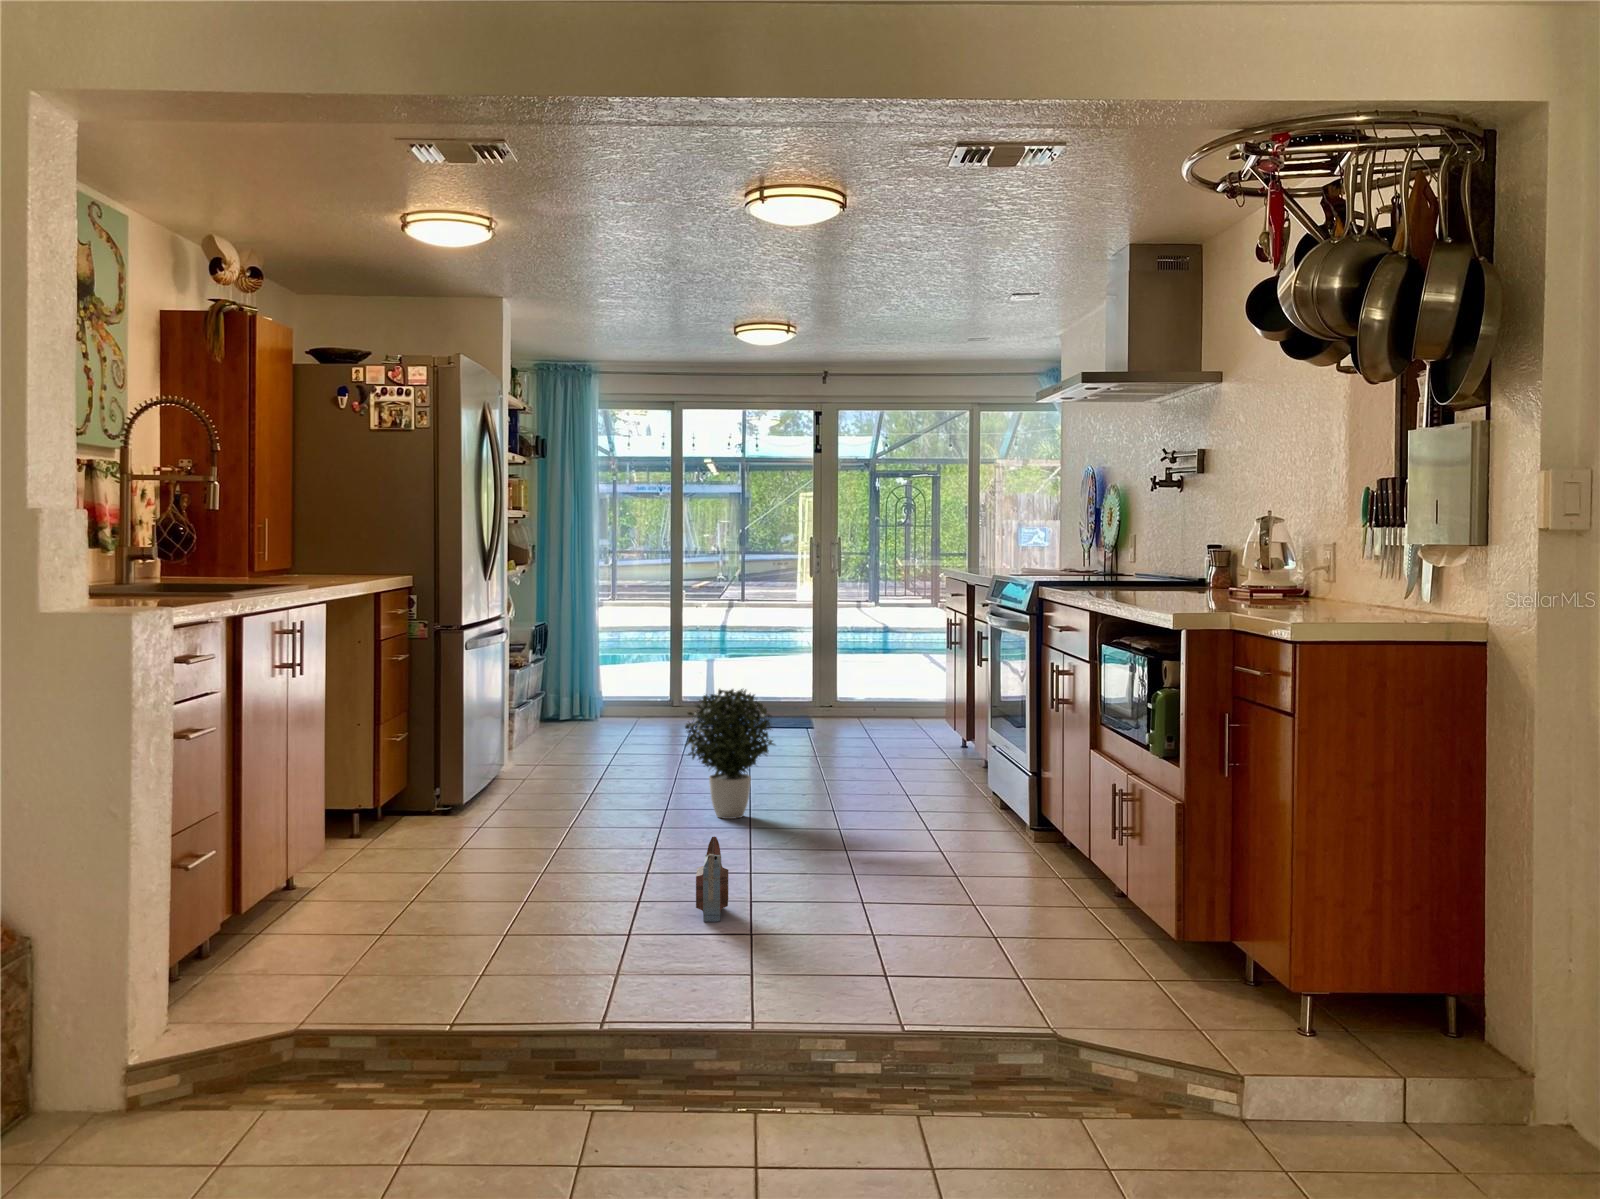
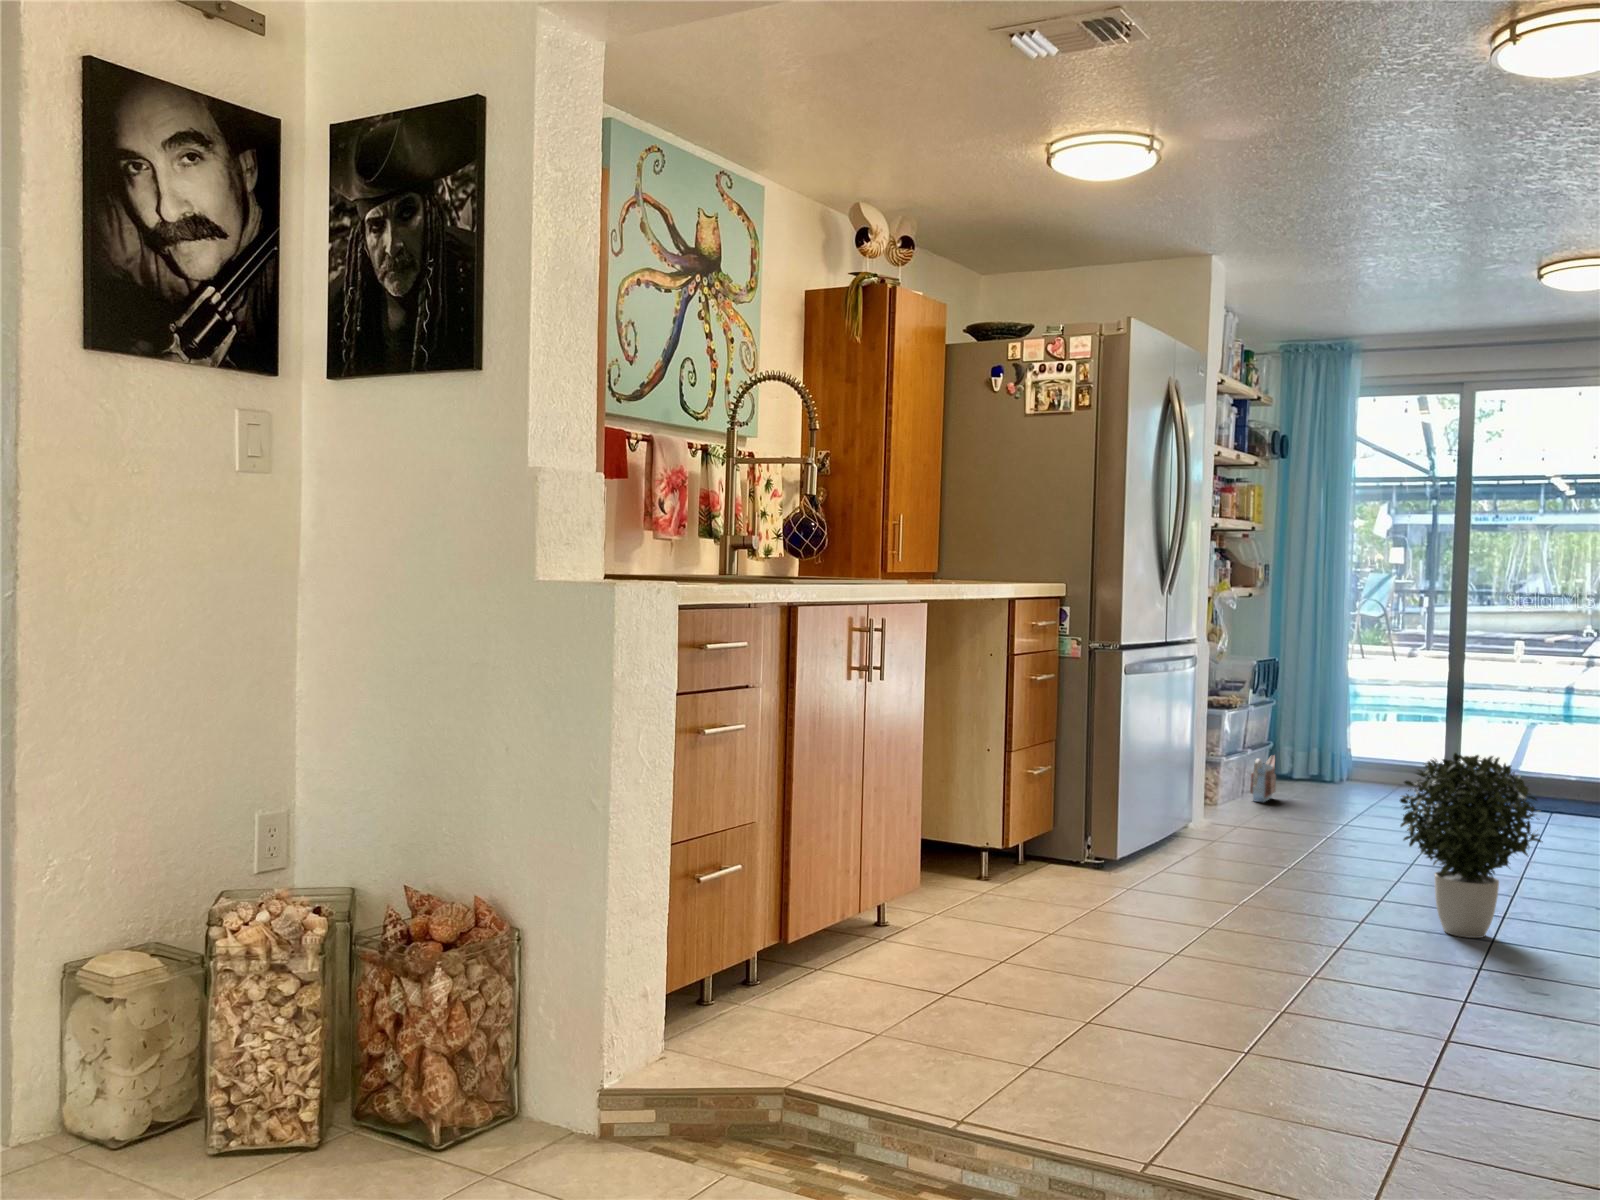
watering can: present [696,836,728,922] -> present [1250,755,1276,802]

